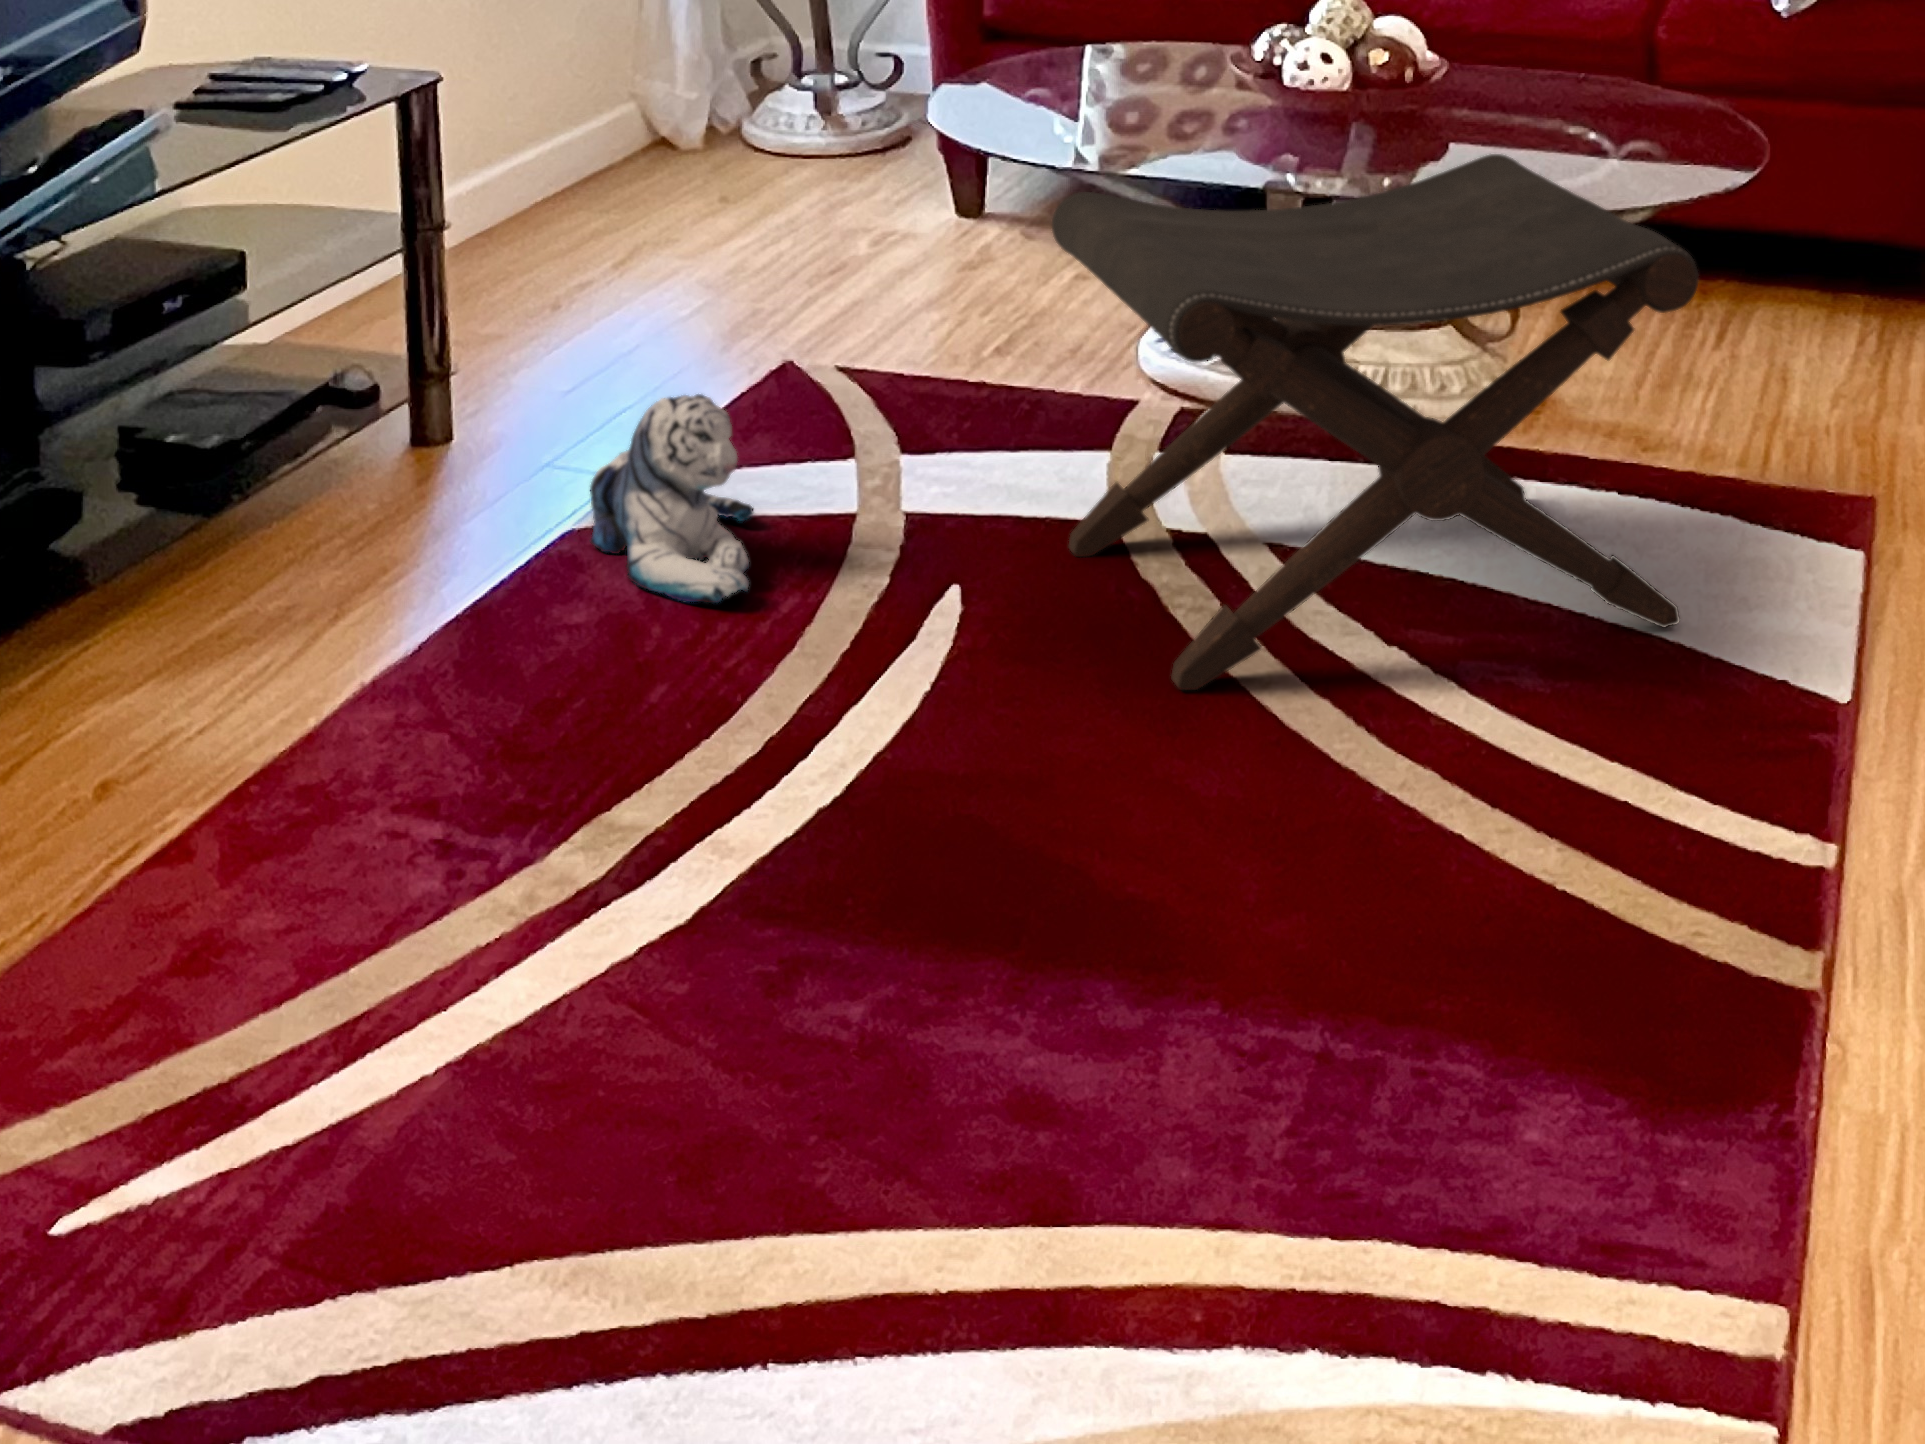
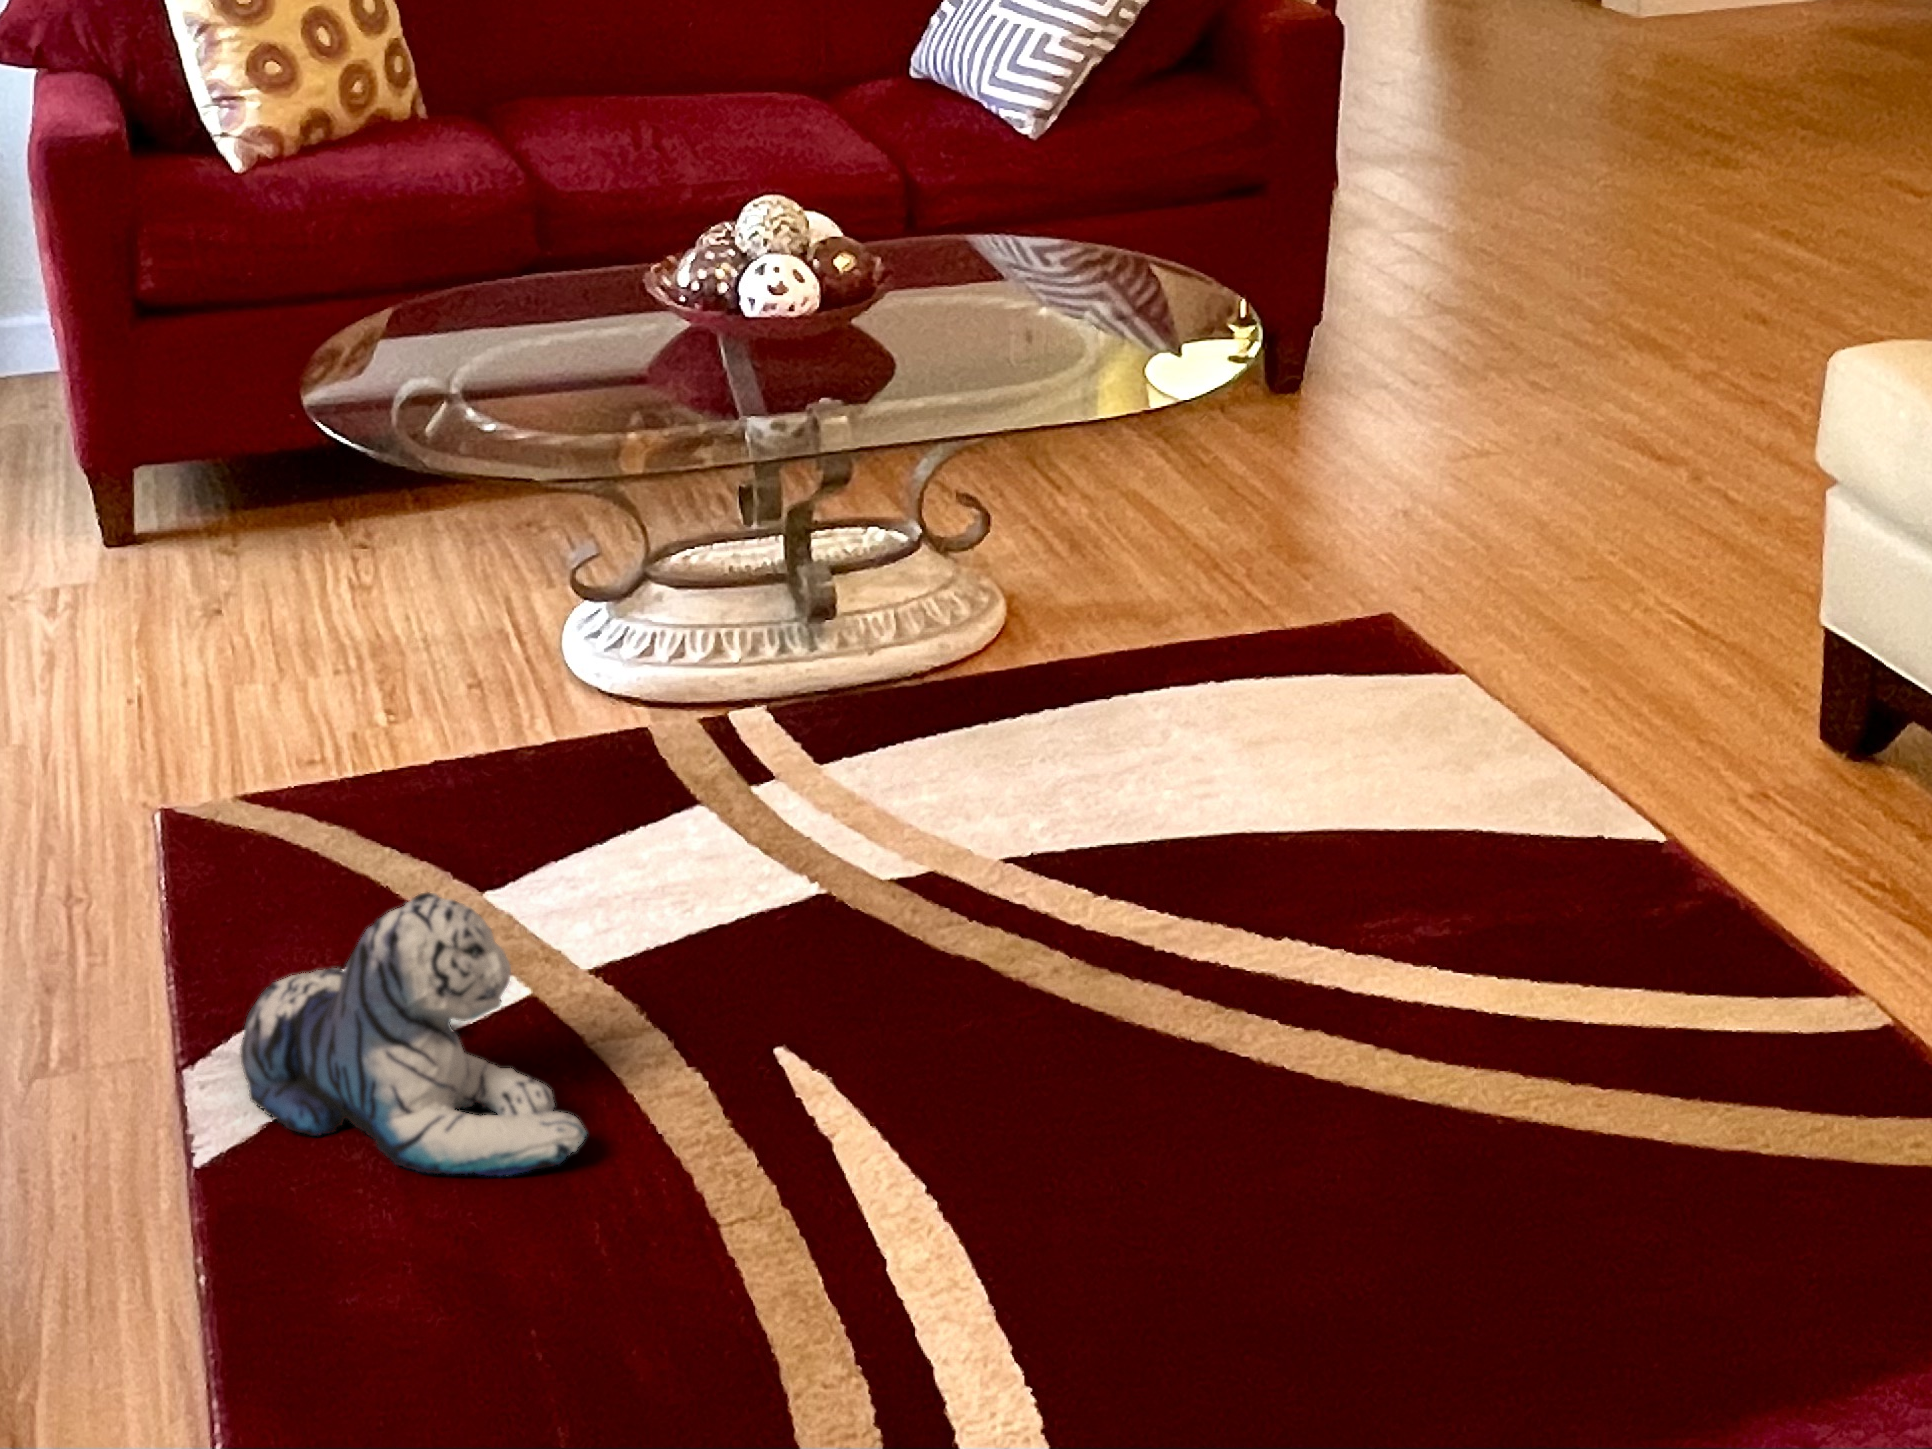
footstool: present [1052,154,1698,690] -> none [798,380,1517,1098]

